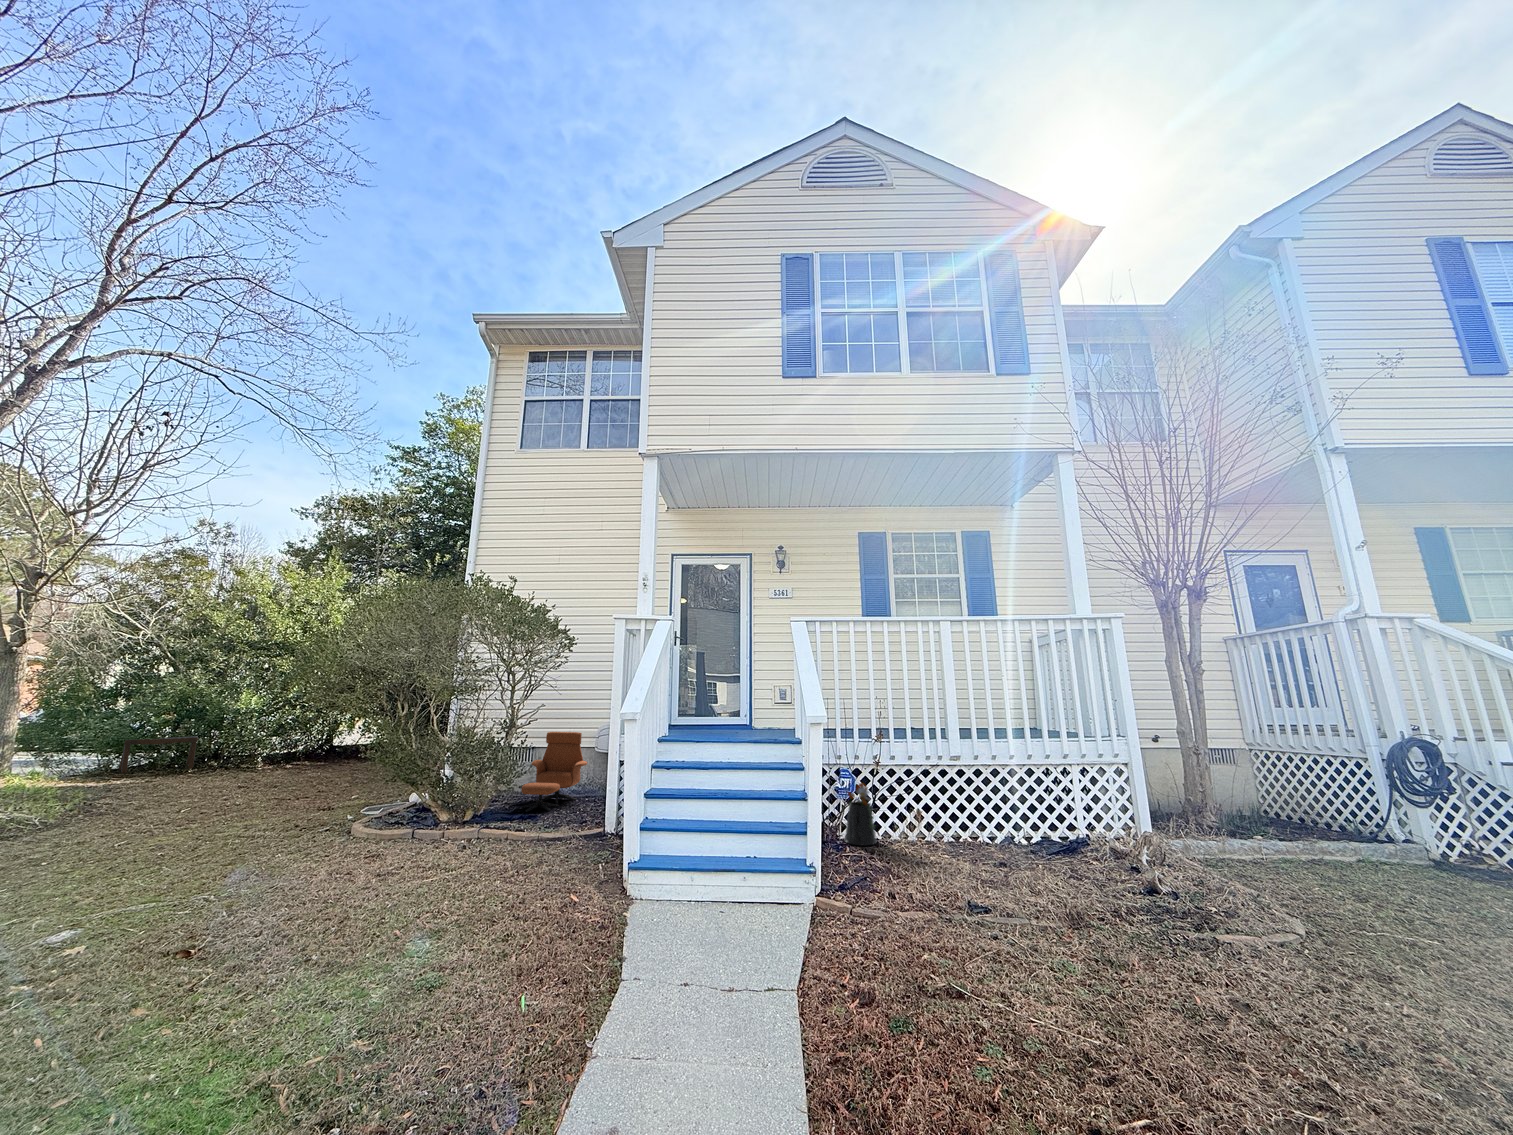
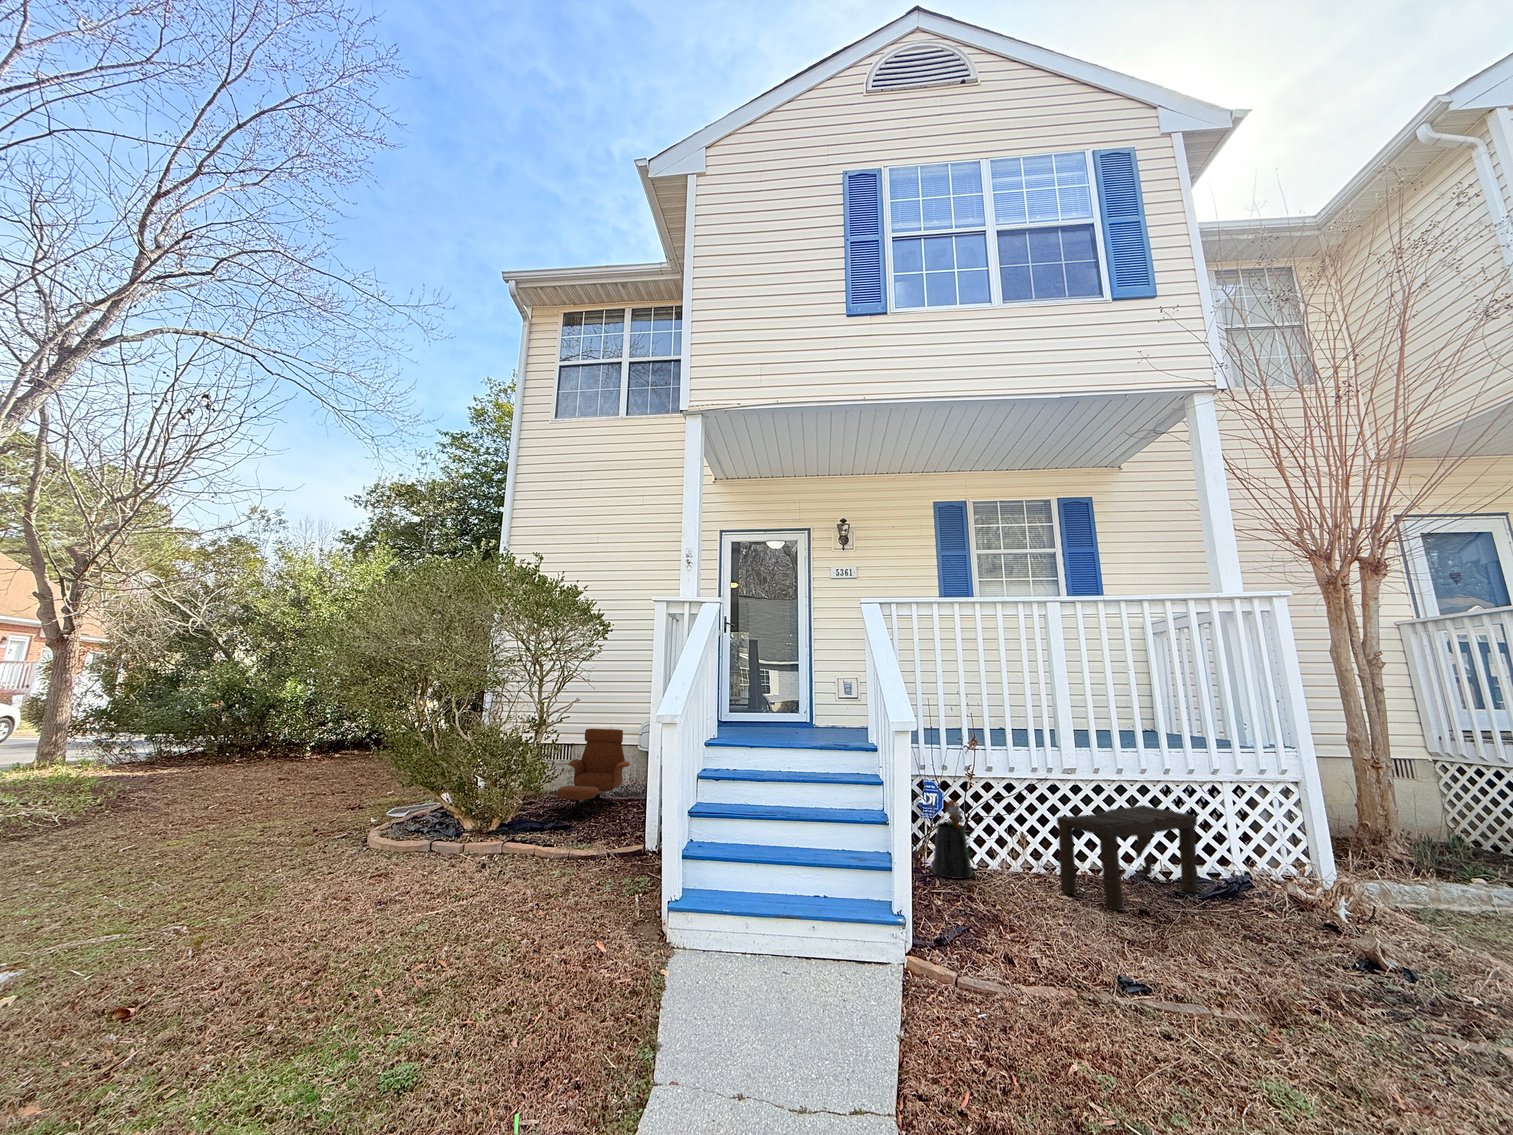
bench: present [119,736,198,773] -> present [1057,805,1197,910]

